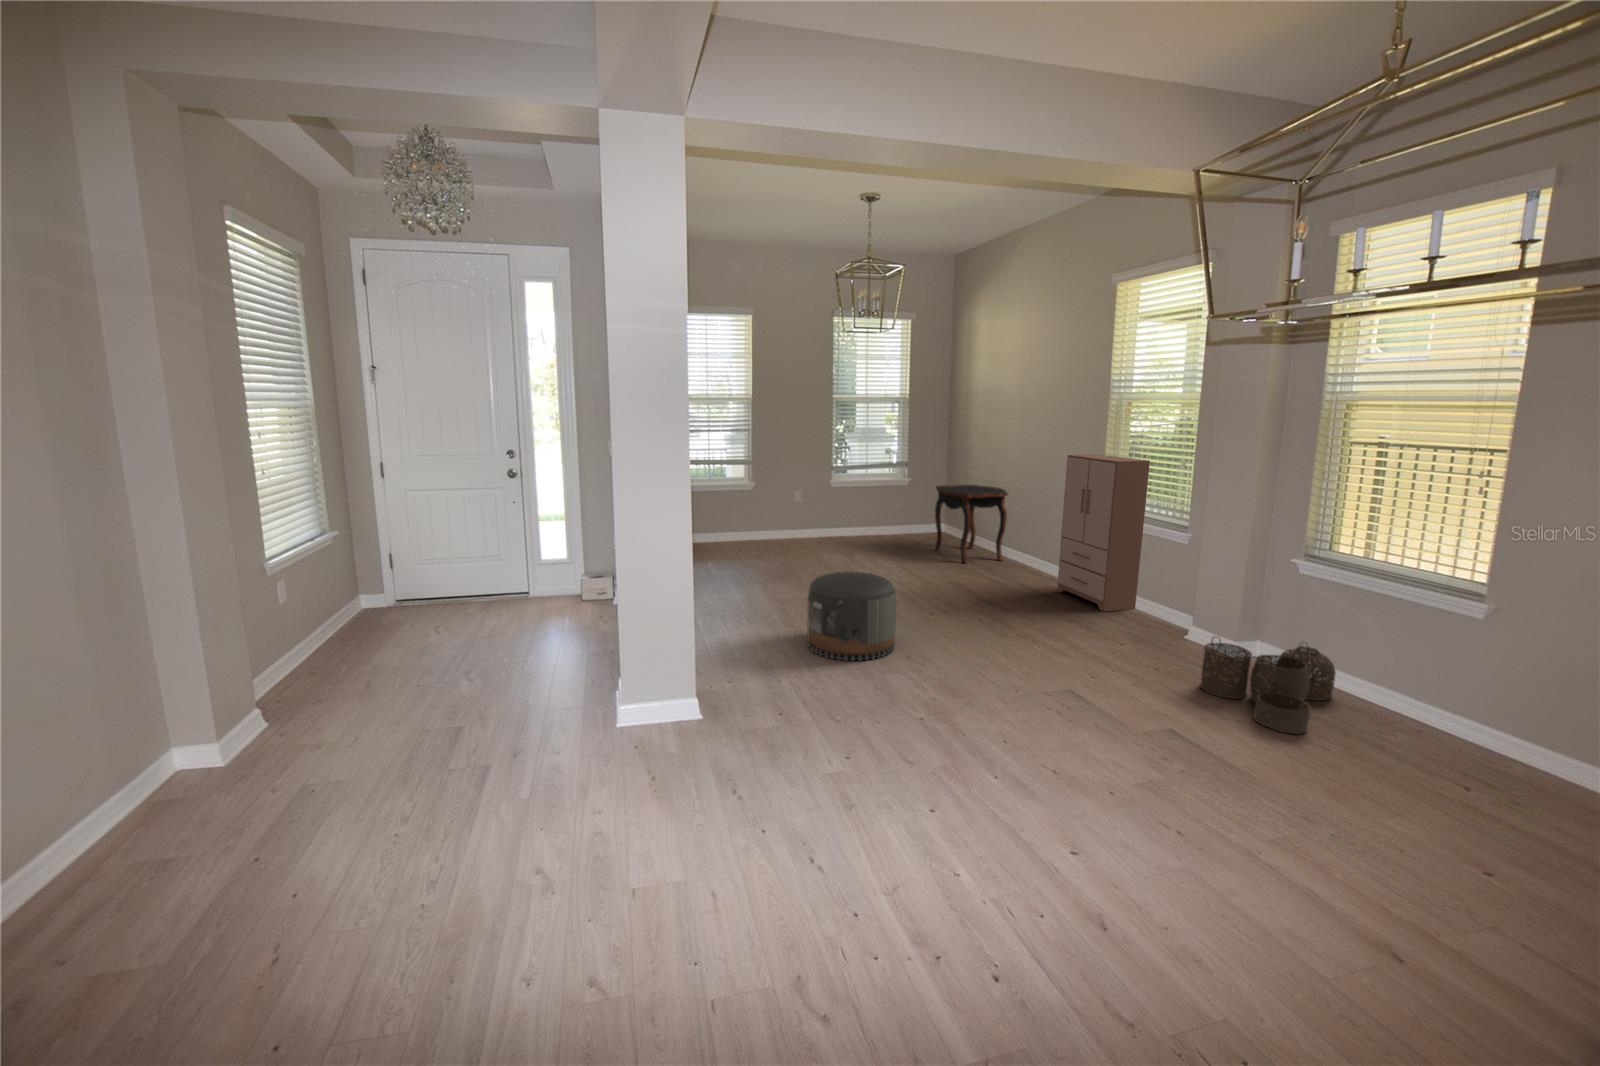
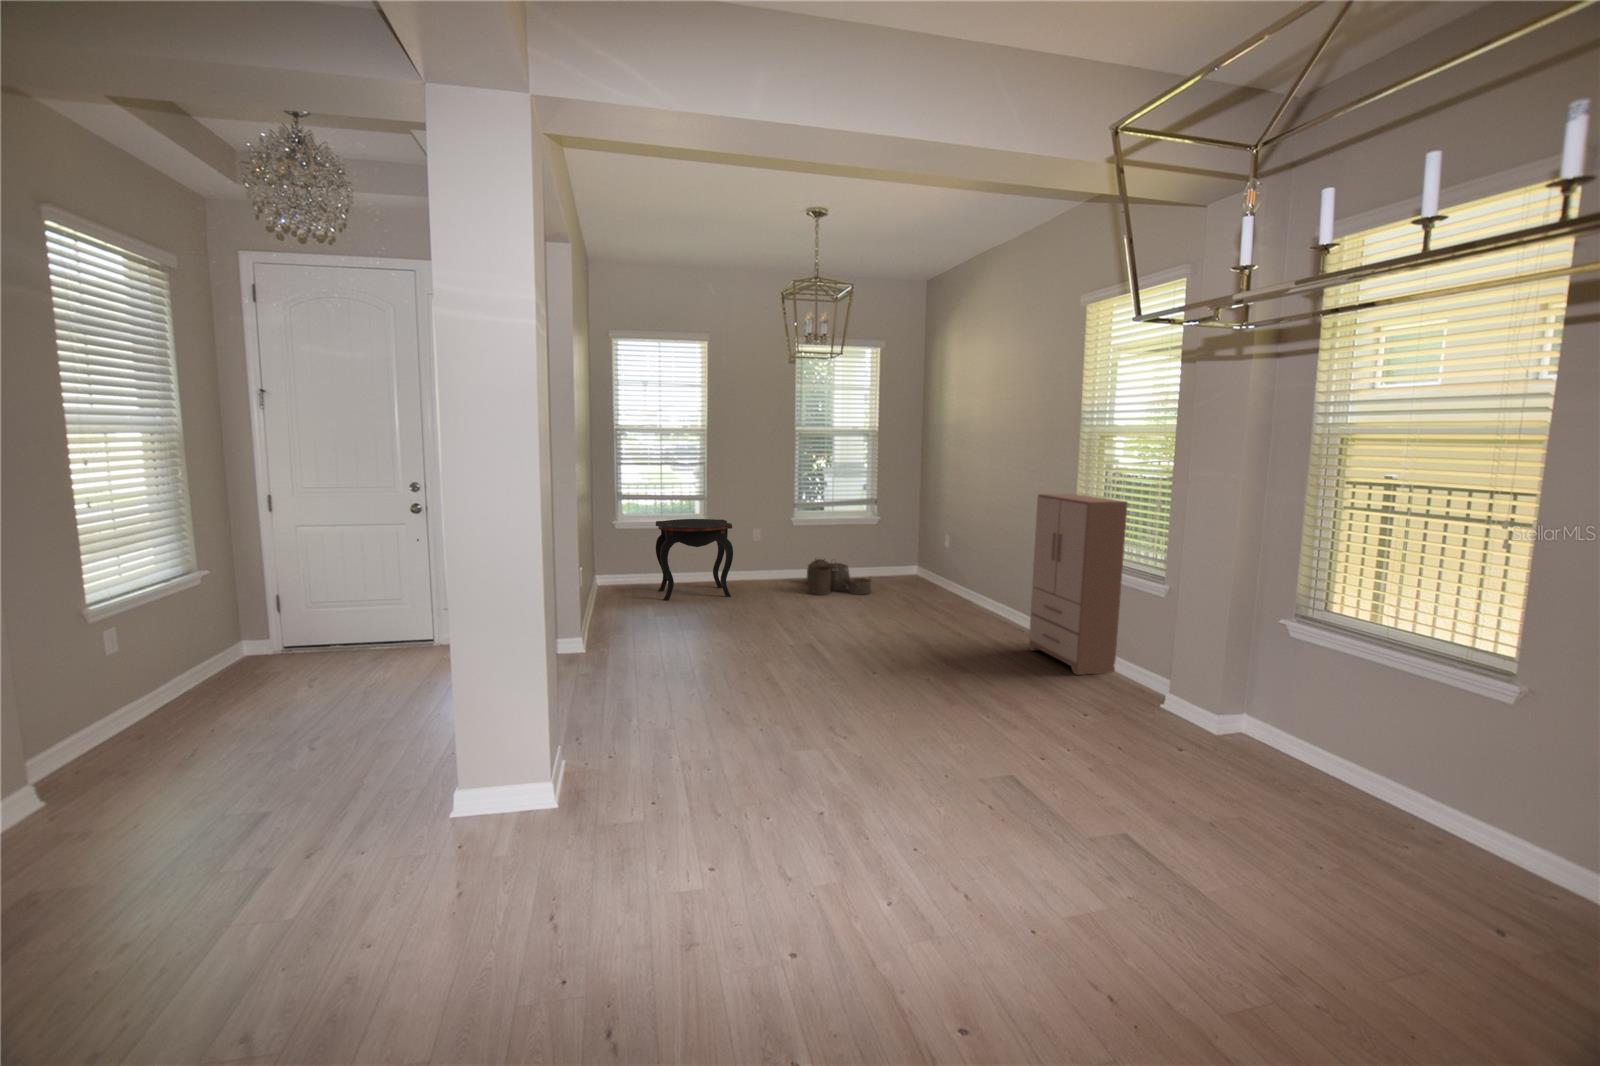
side table: present [935,485,1008,563] -> present [656,519,733,600]
pouf: present [807,571,896,661] -> none [719,626,823,734]
woven basket: present [1200,637,1336,734] -> present [807,558,871,595]

